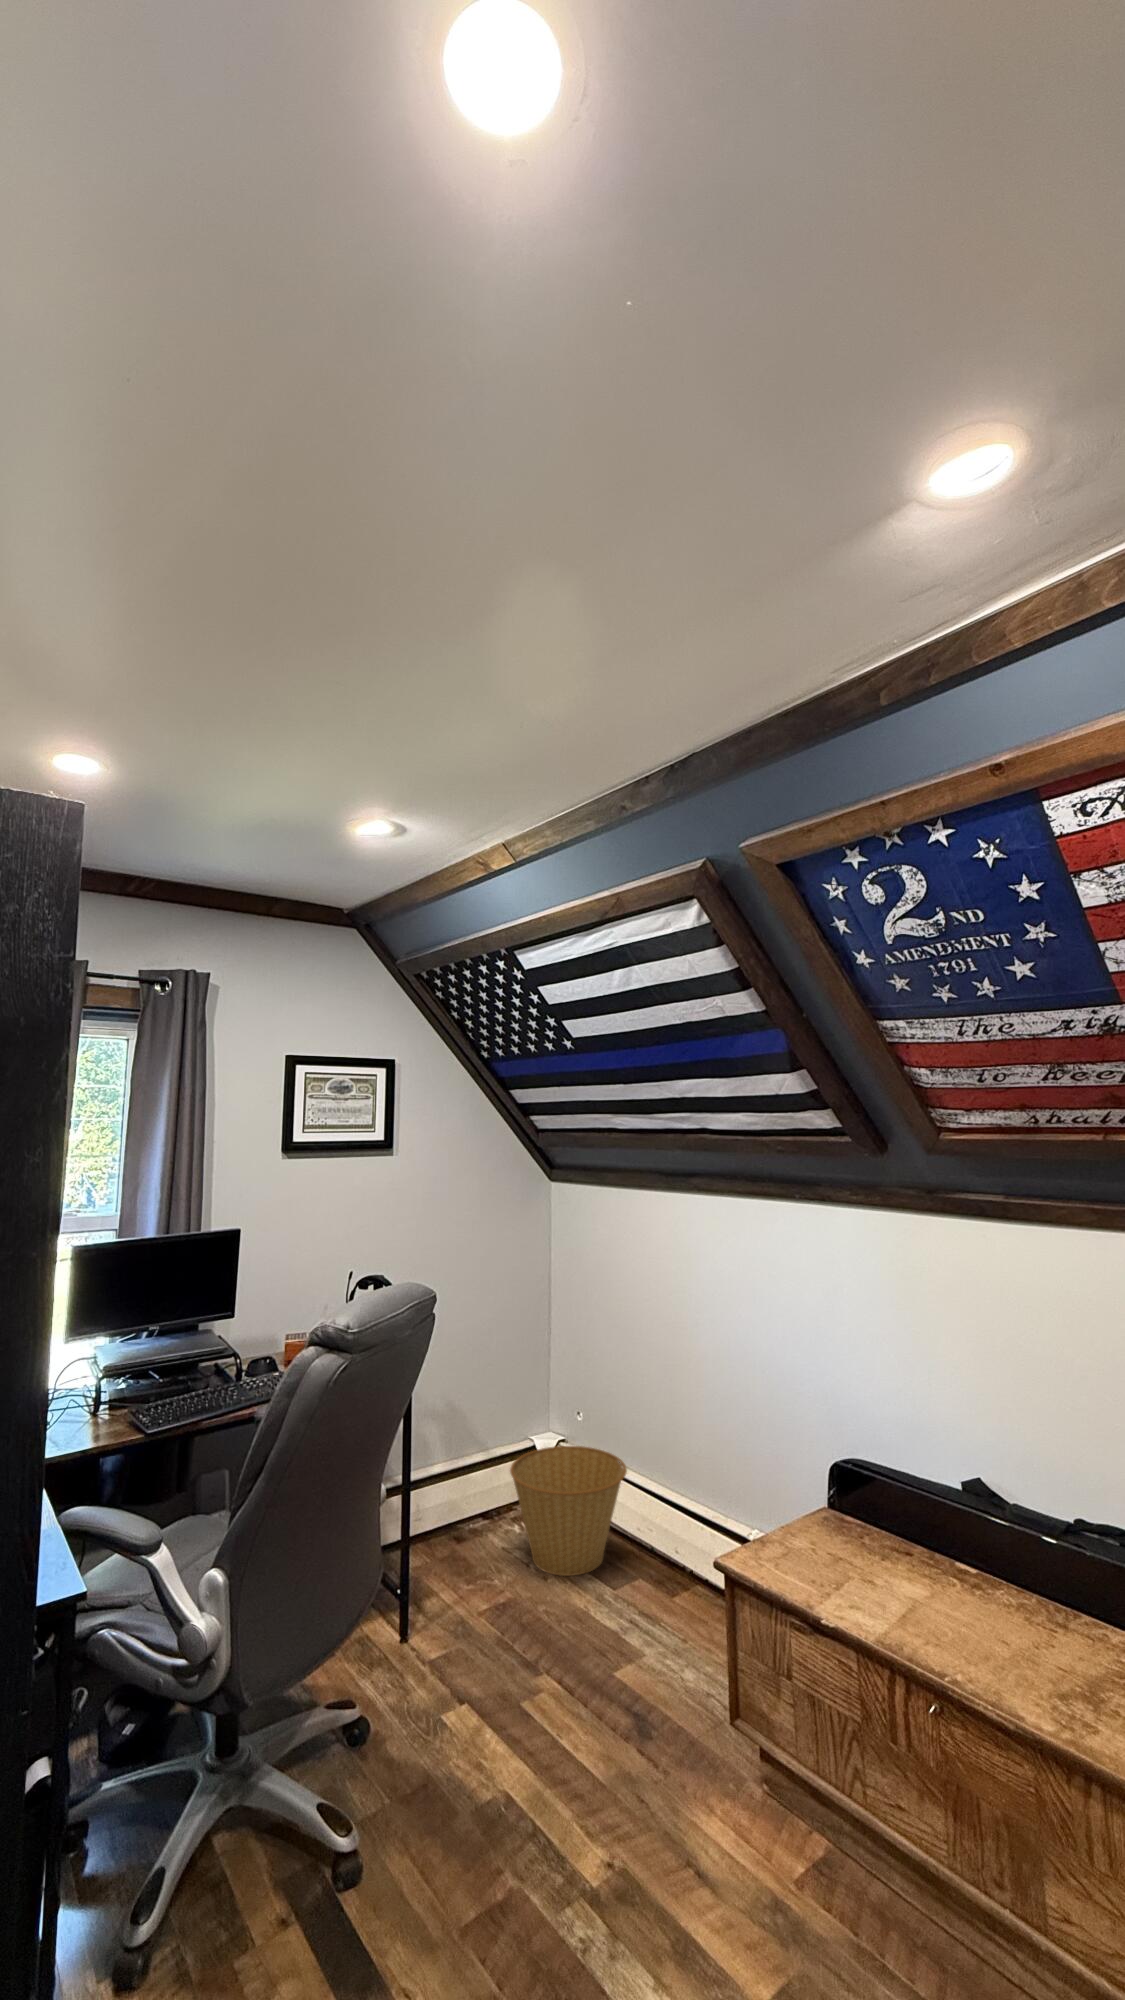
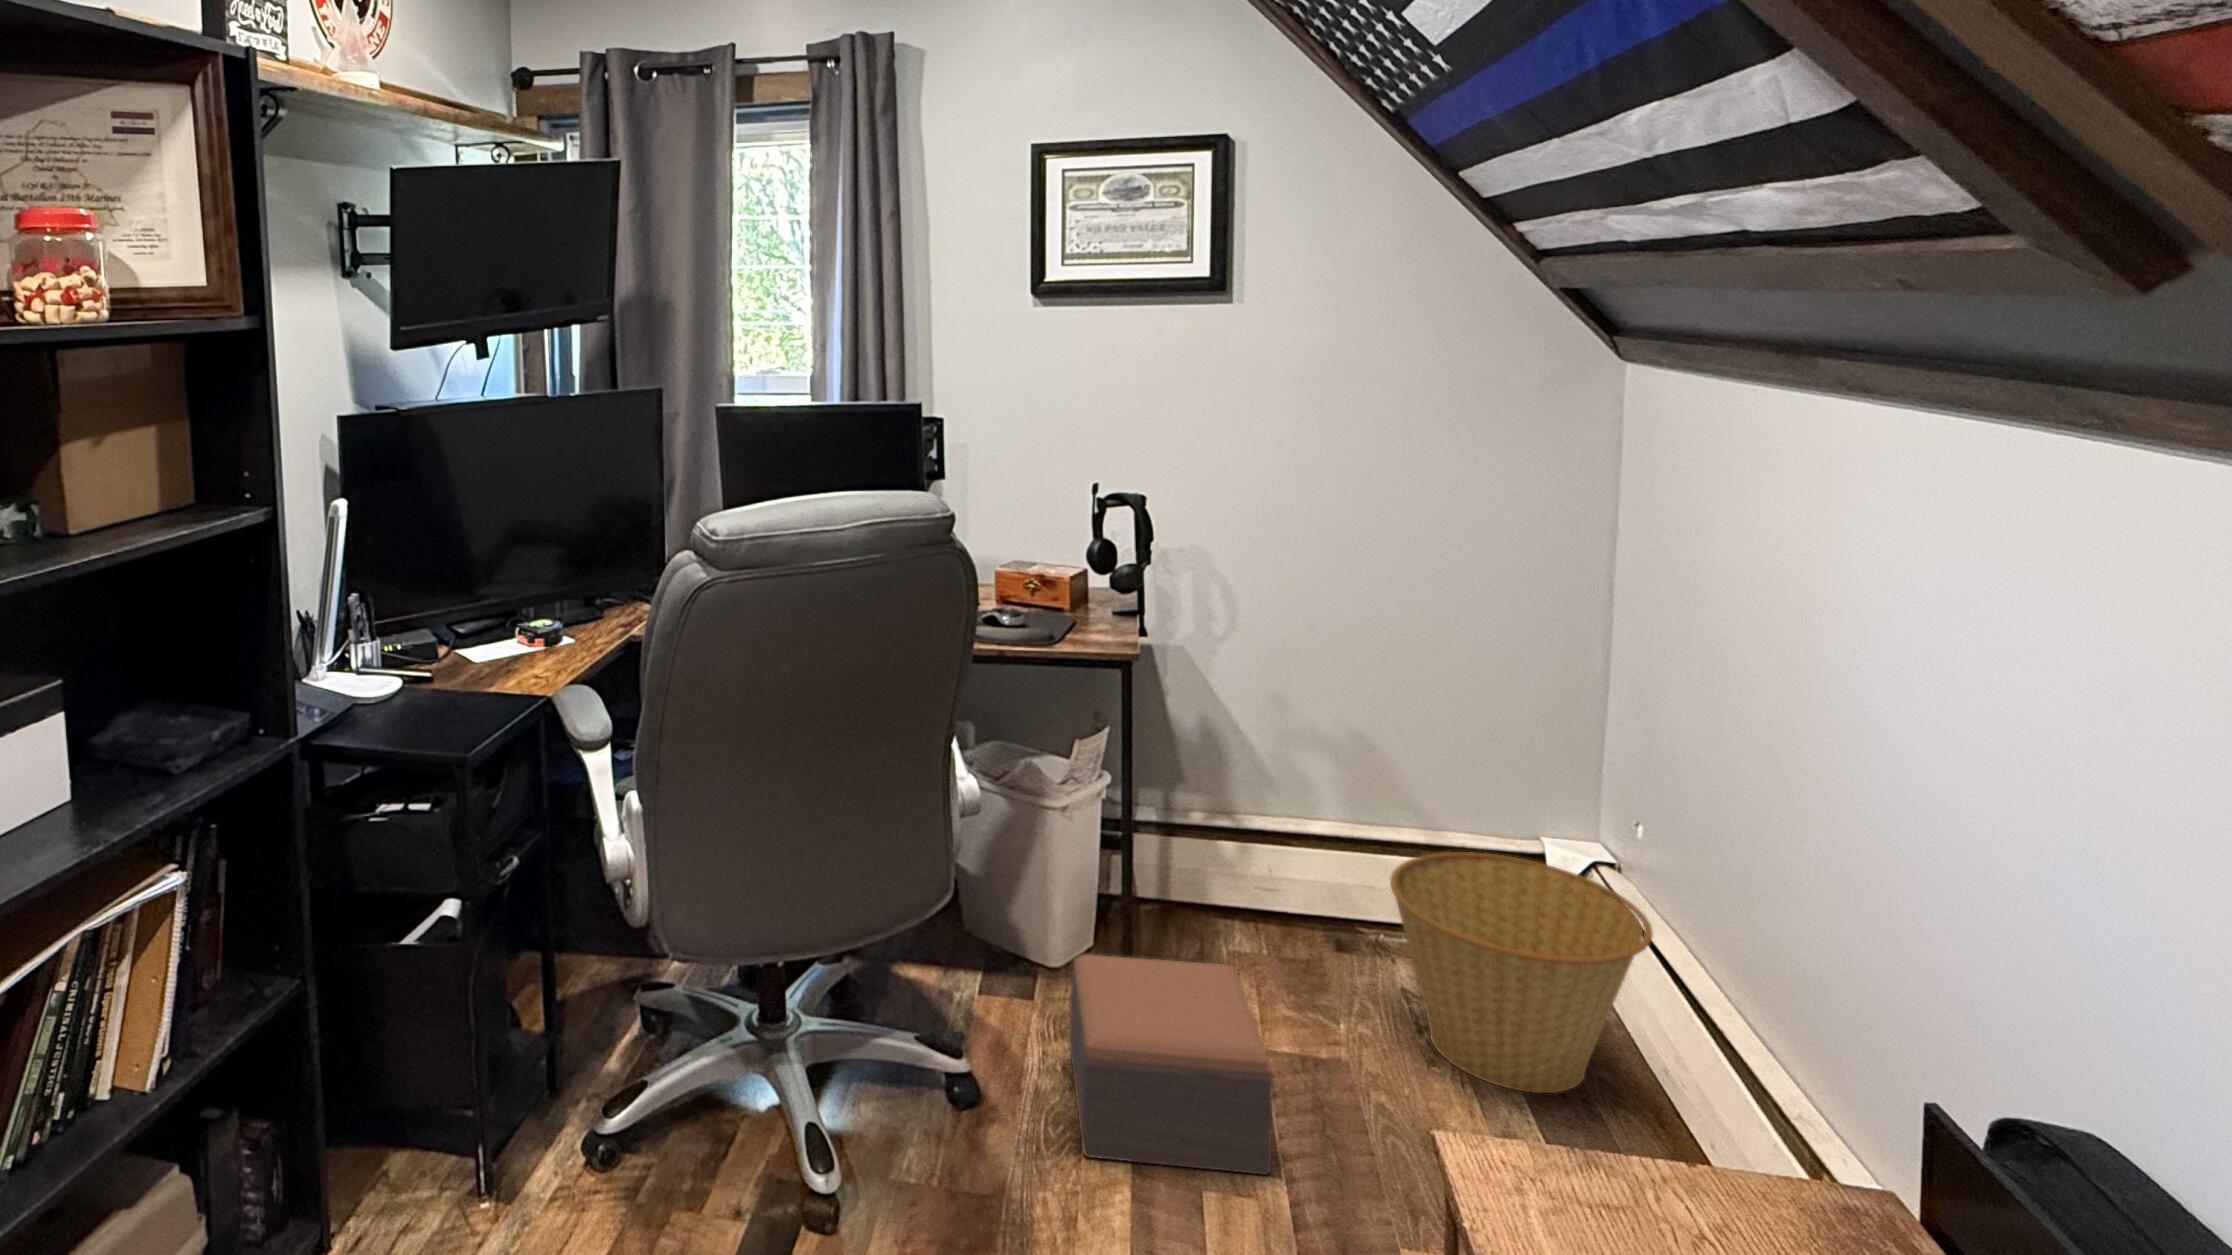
footstool: none [391,1561,537,1726] -> present [1070,955,1273,1175]

